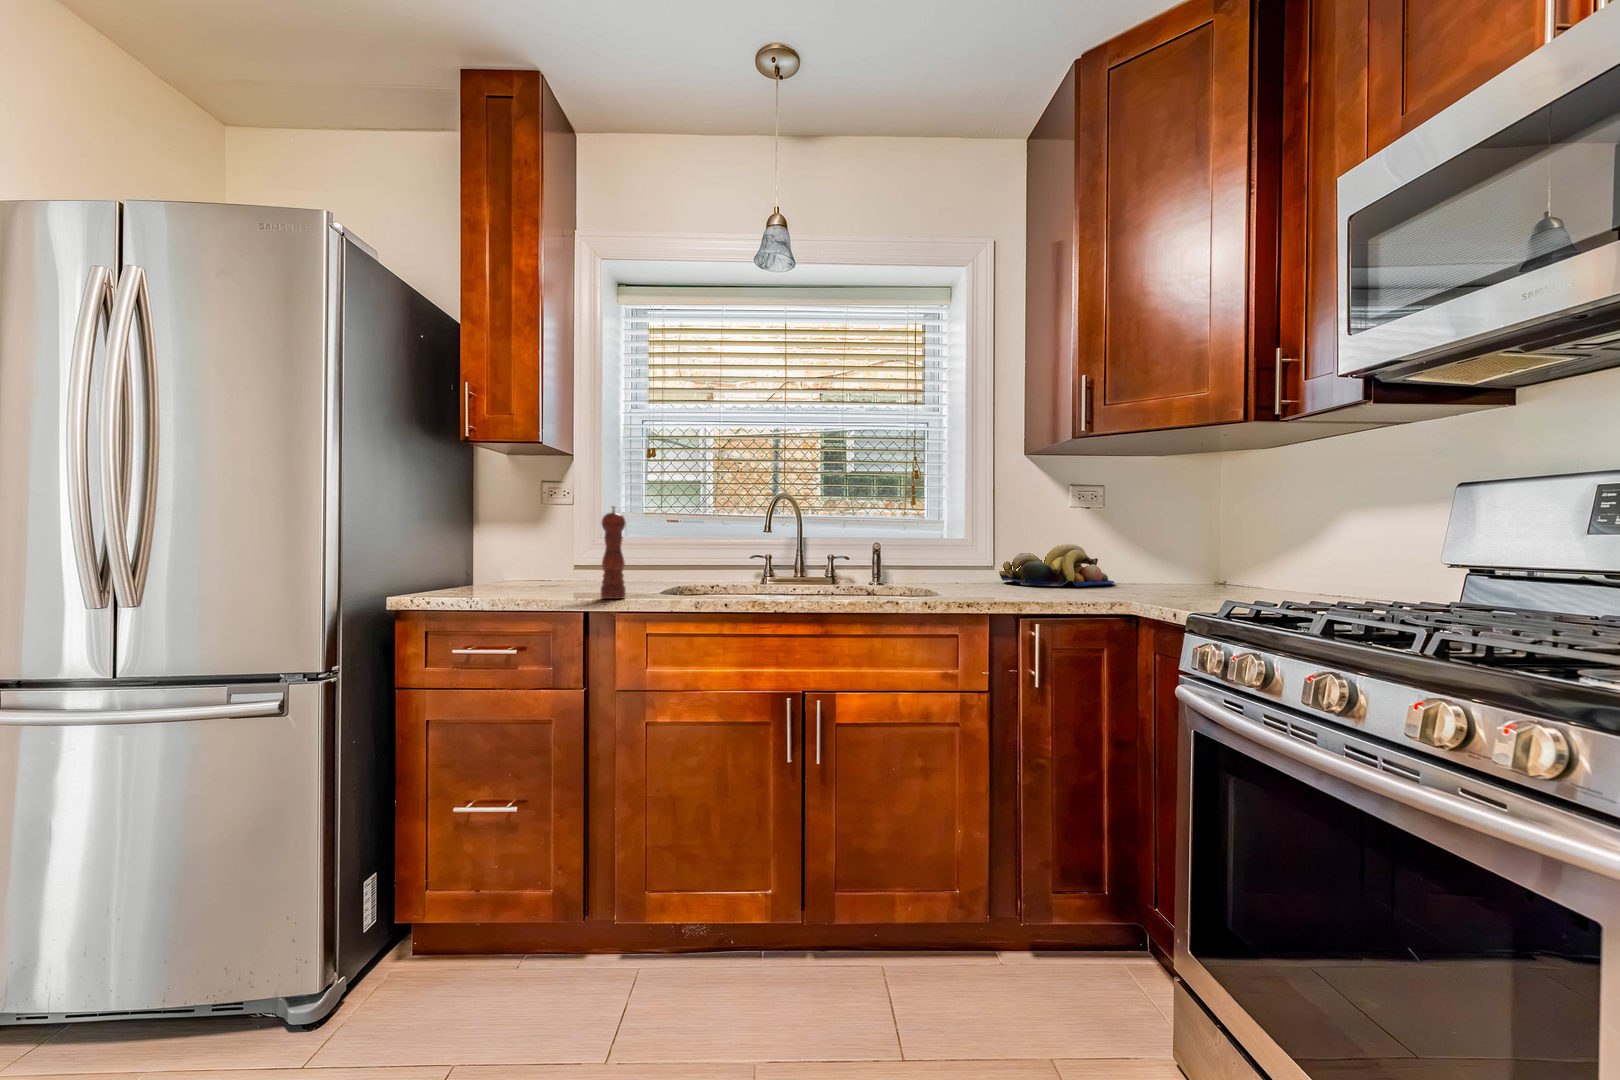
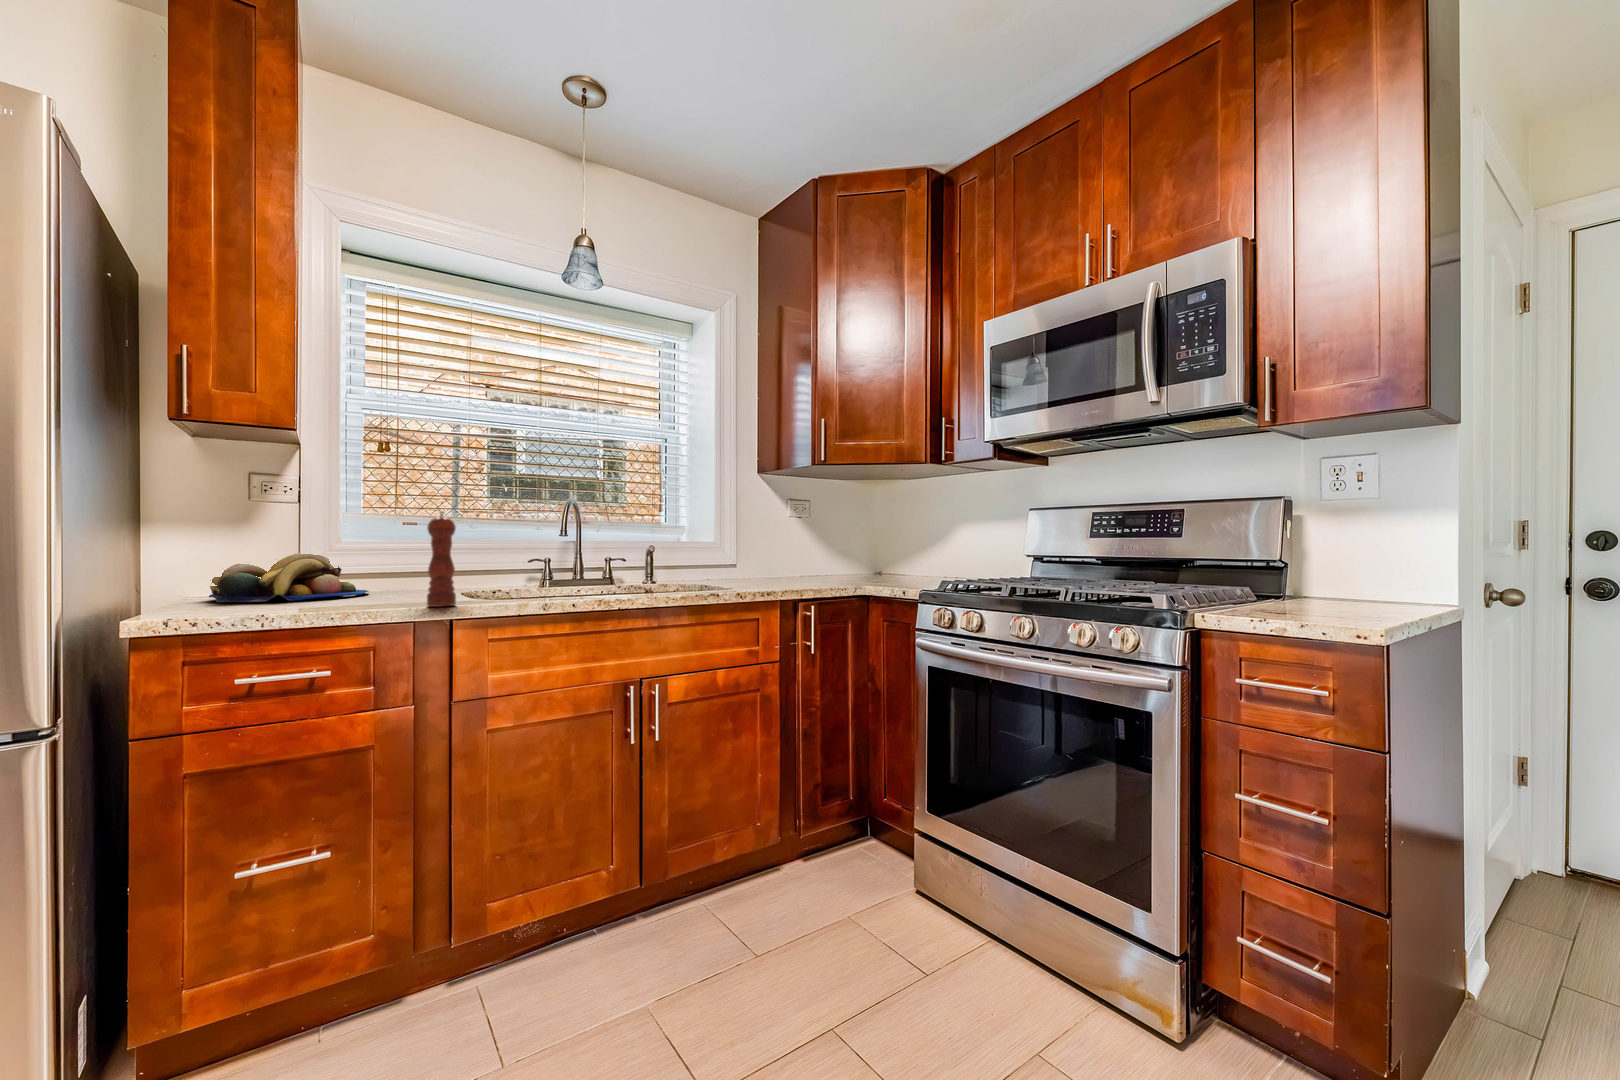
fruit bowl: present [999,544,1114,586] -> present [209,553,368,602]

